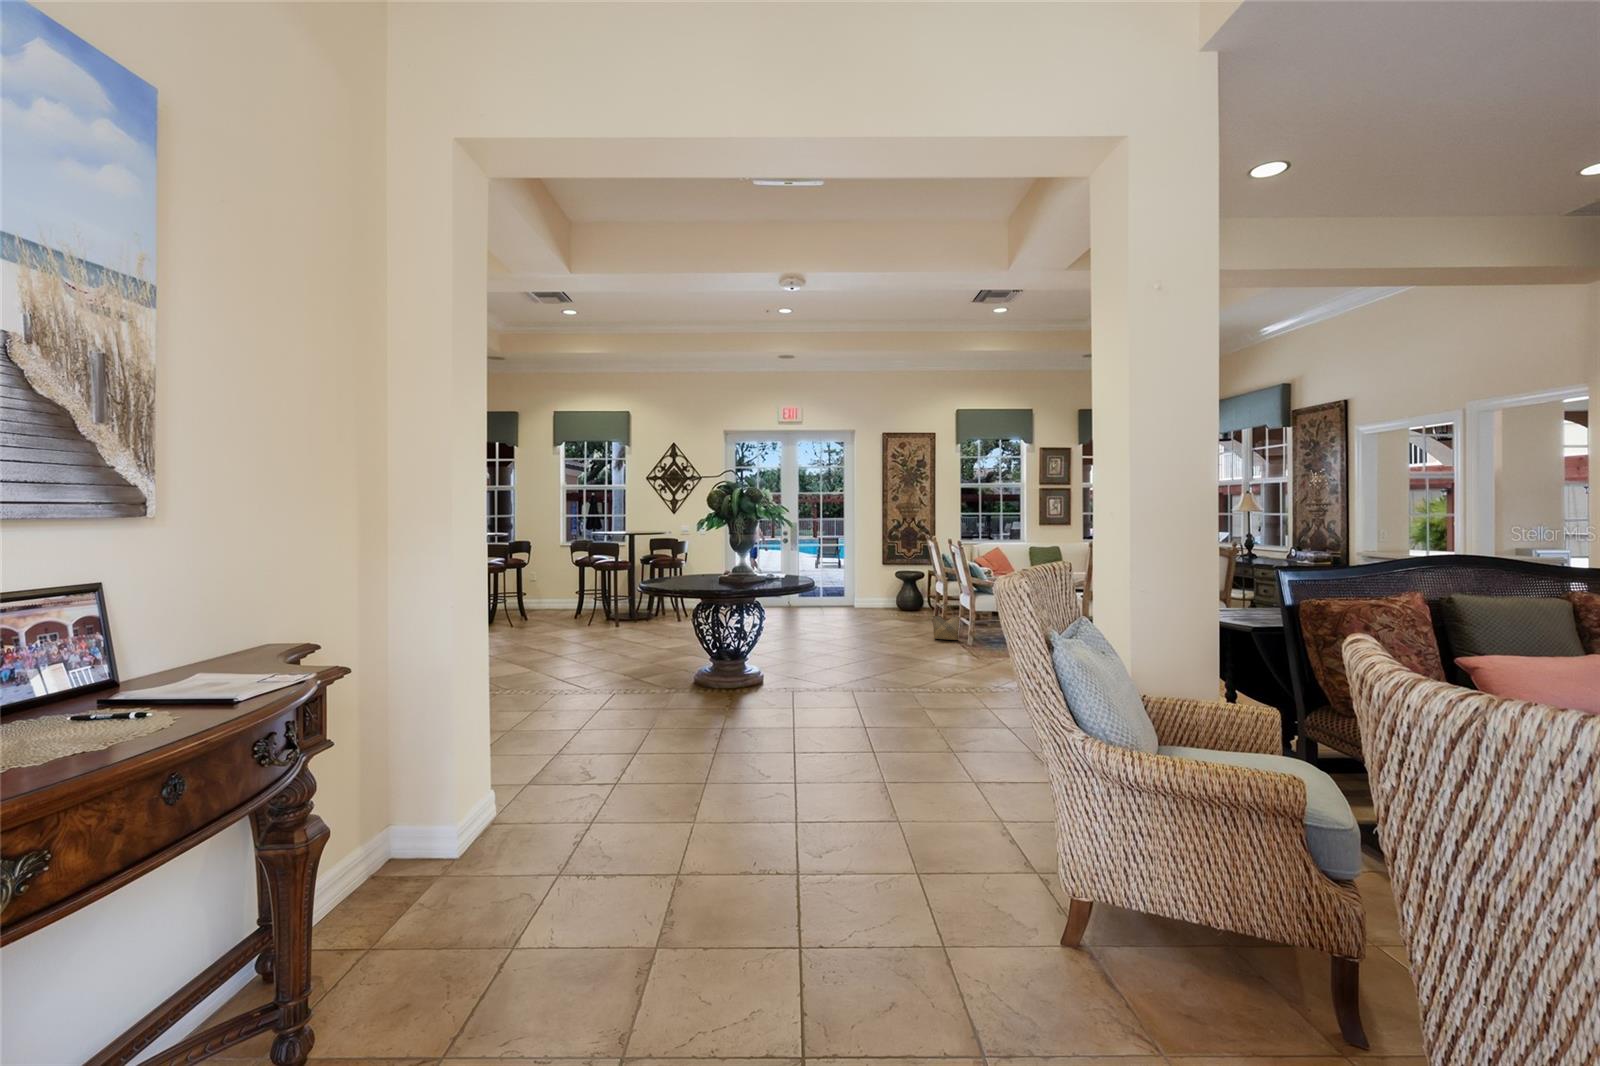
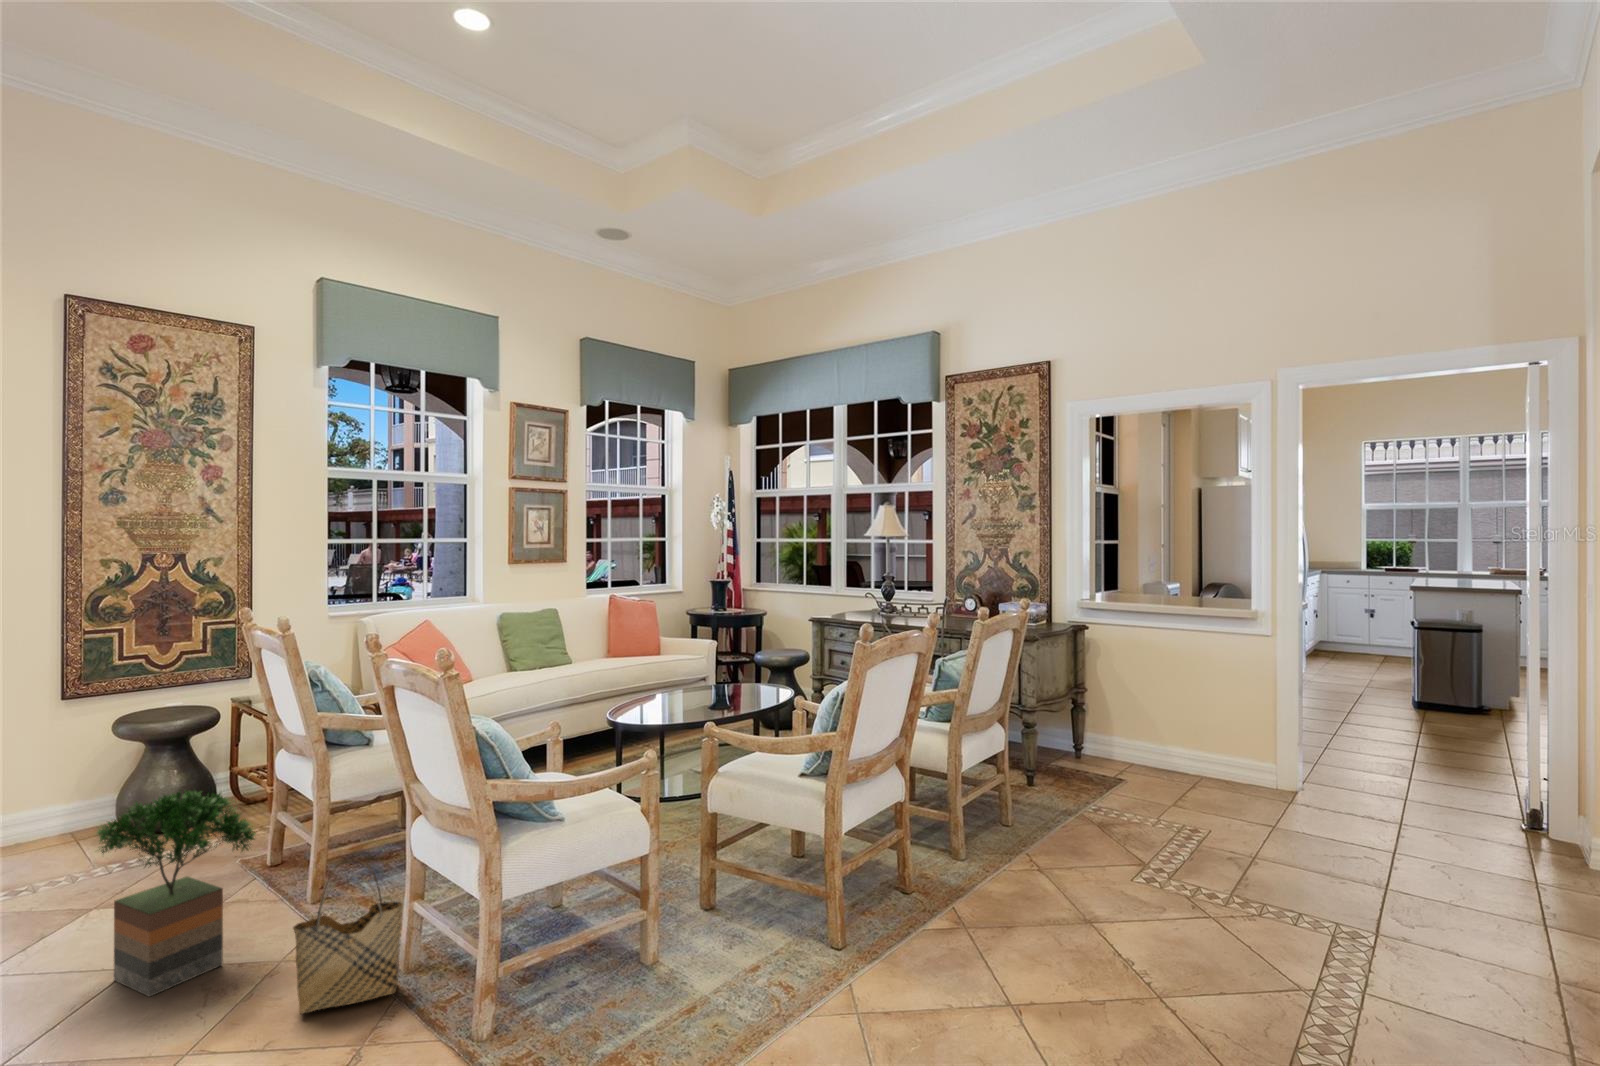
potted tree: none [891,582,928,632] -> present [97,790,256,997]

